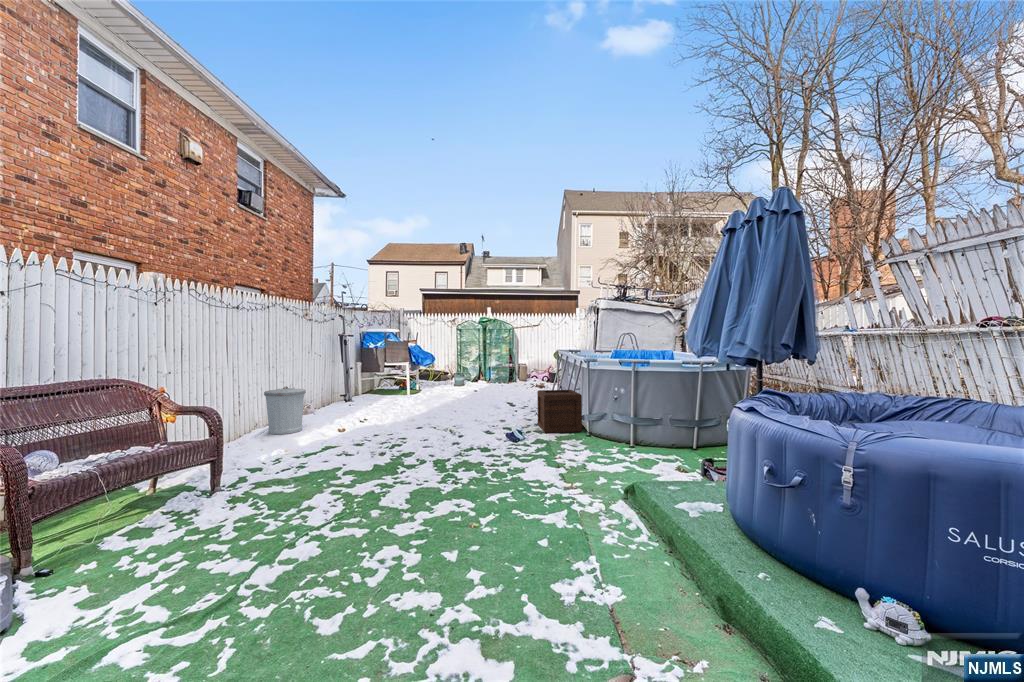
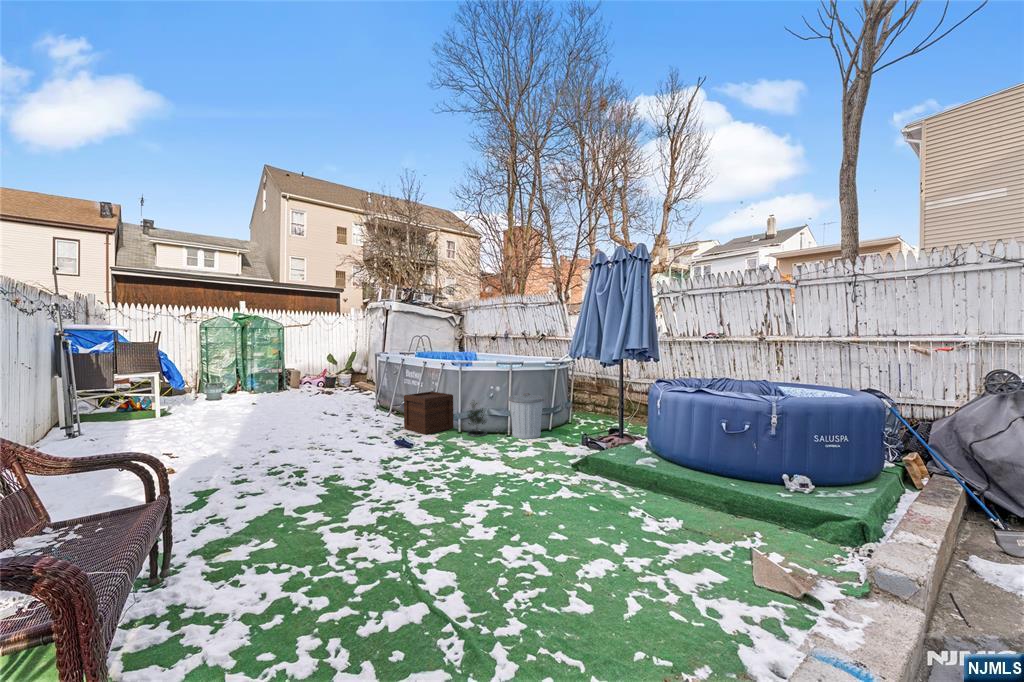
trash can: present [264,386,306,434] -> present [509,393,544,439]
potted tree: none [579,400,609,444] -> present [467,403,486,437]

